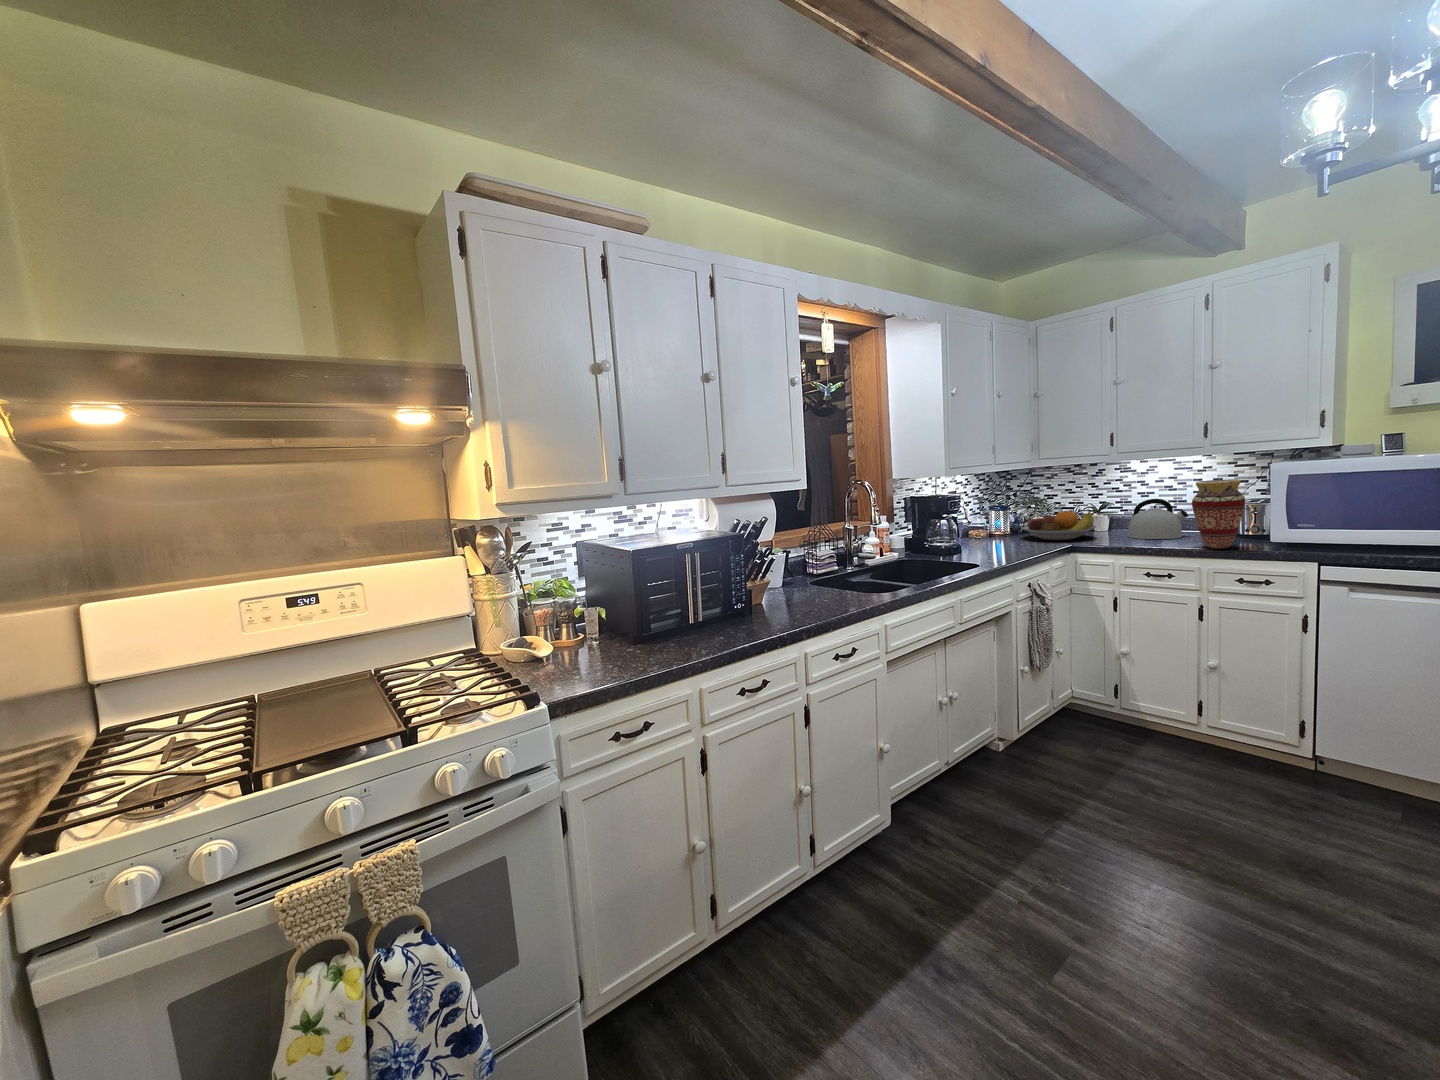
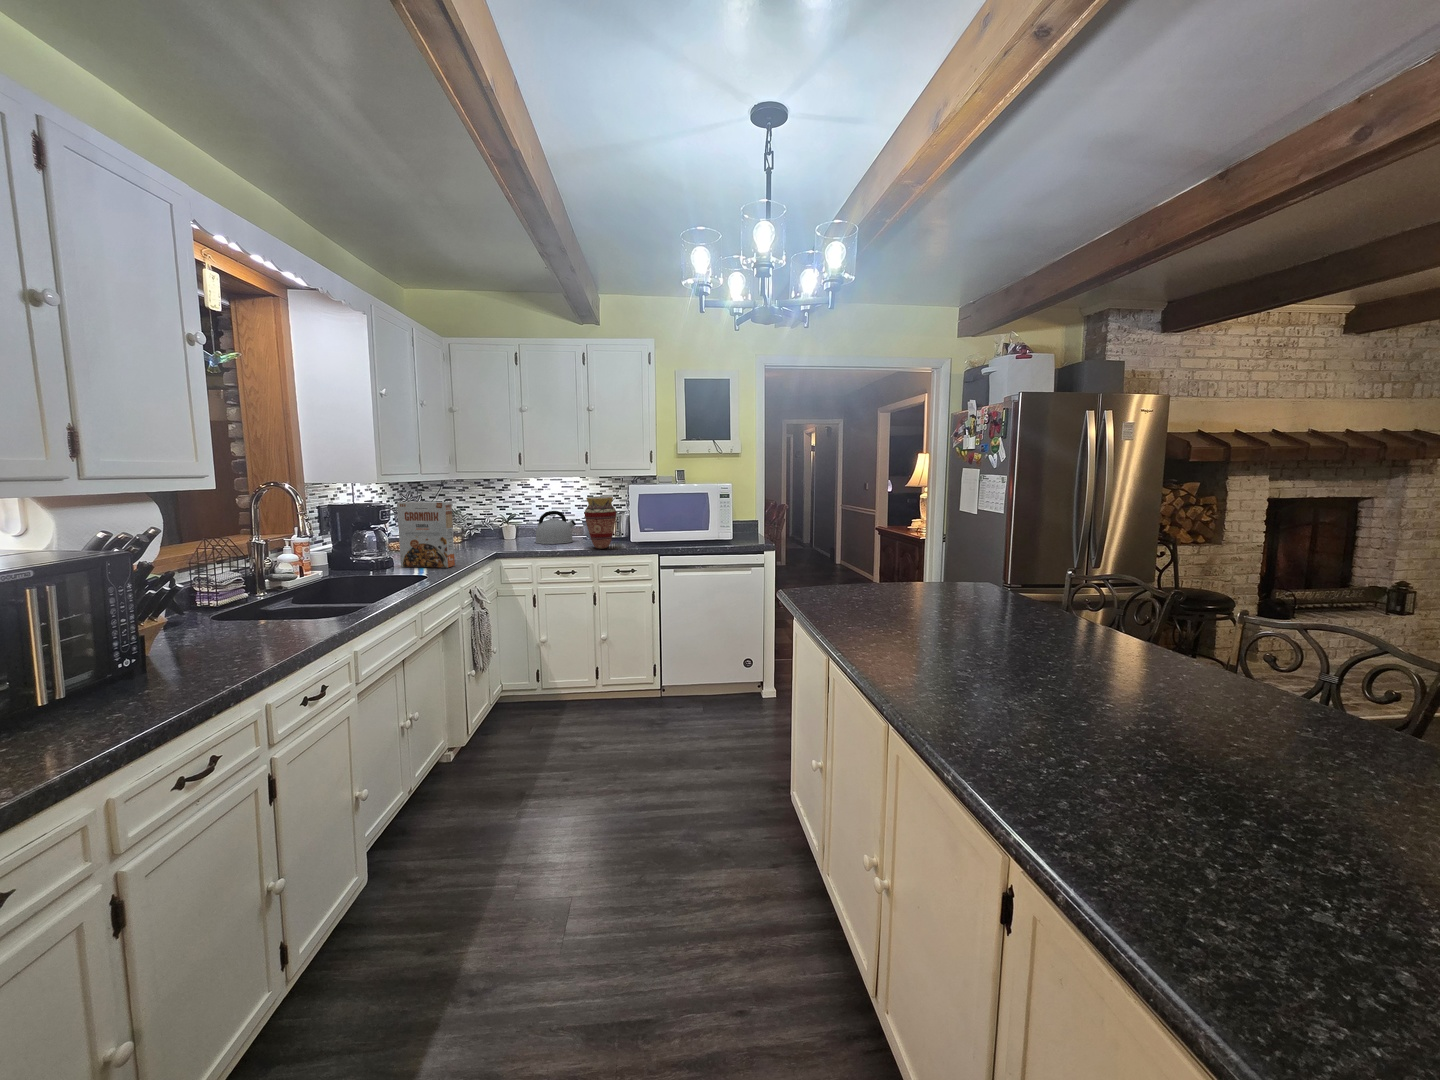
cereal box: none [960,493,1011,559] -> present [397,502,455,568]
fruit bowl: present [1022,511,1096,540] -> none [448,521,513,548]

